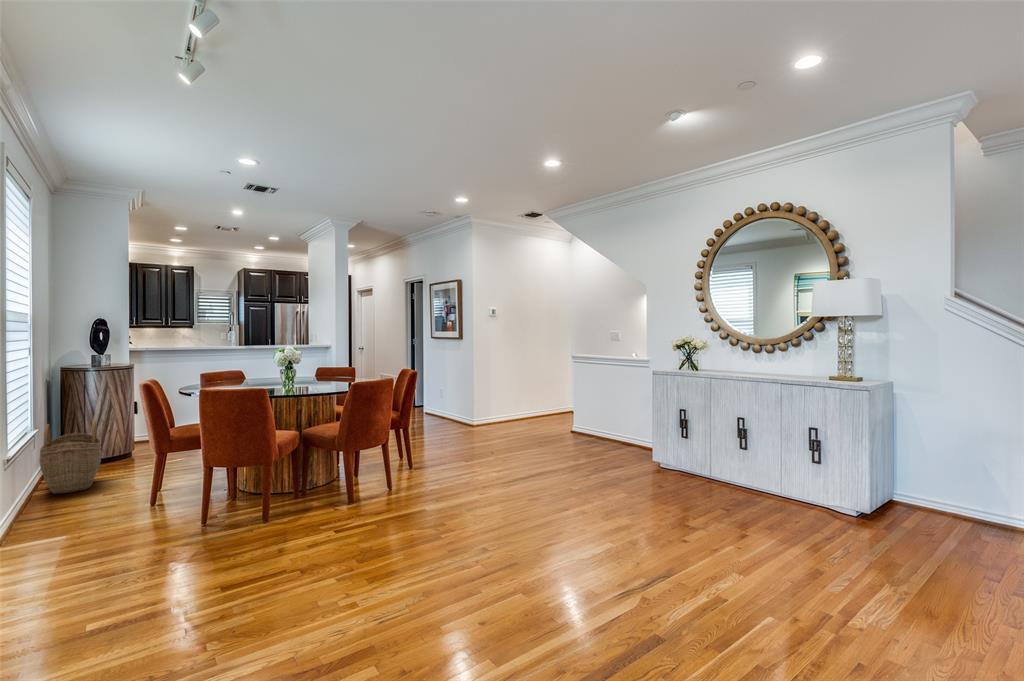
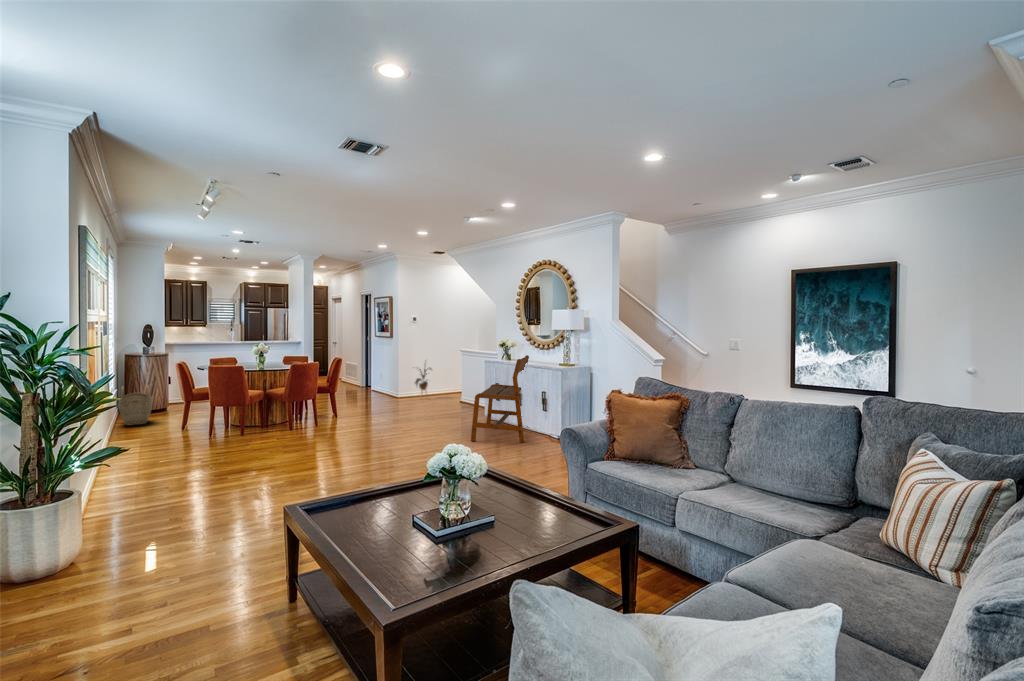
bench: none [671,362,808,528] -> present [471,355,529,442]
house plant: none [492,369,525,427] -> present [415,368,431,391]

